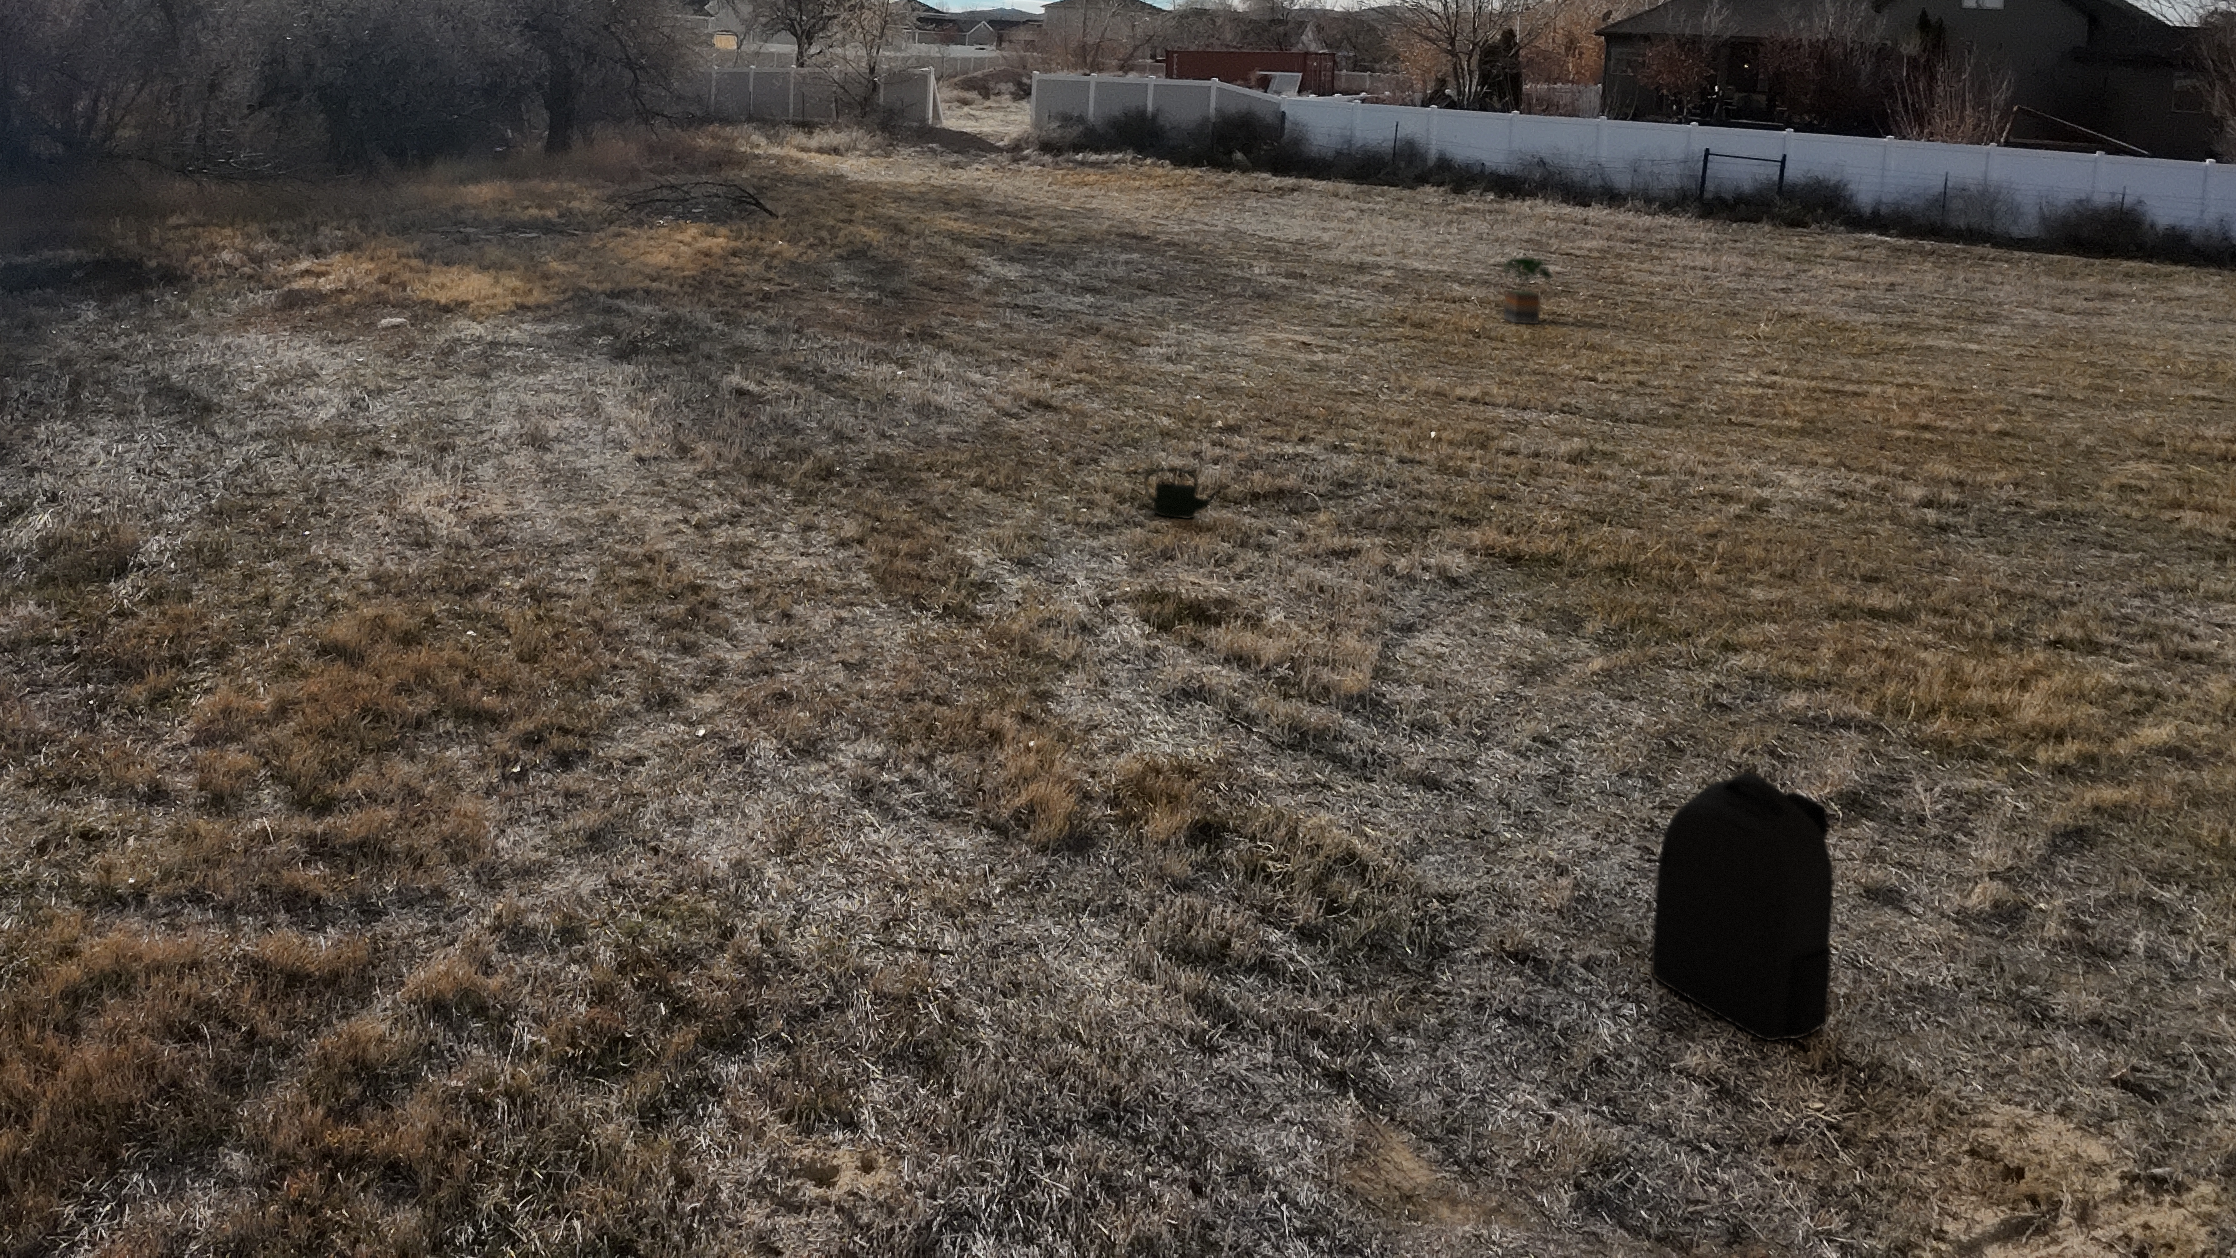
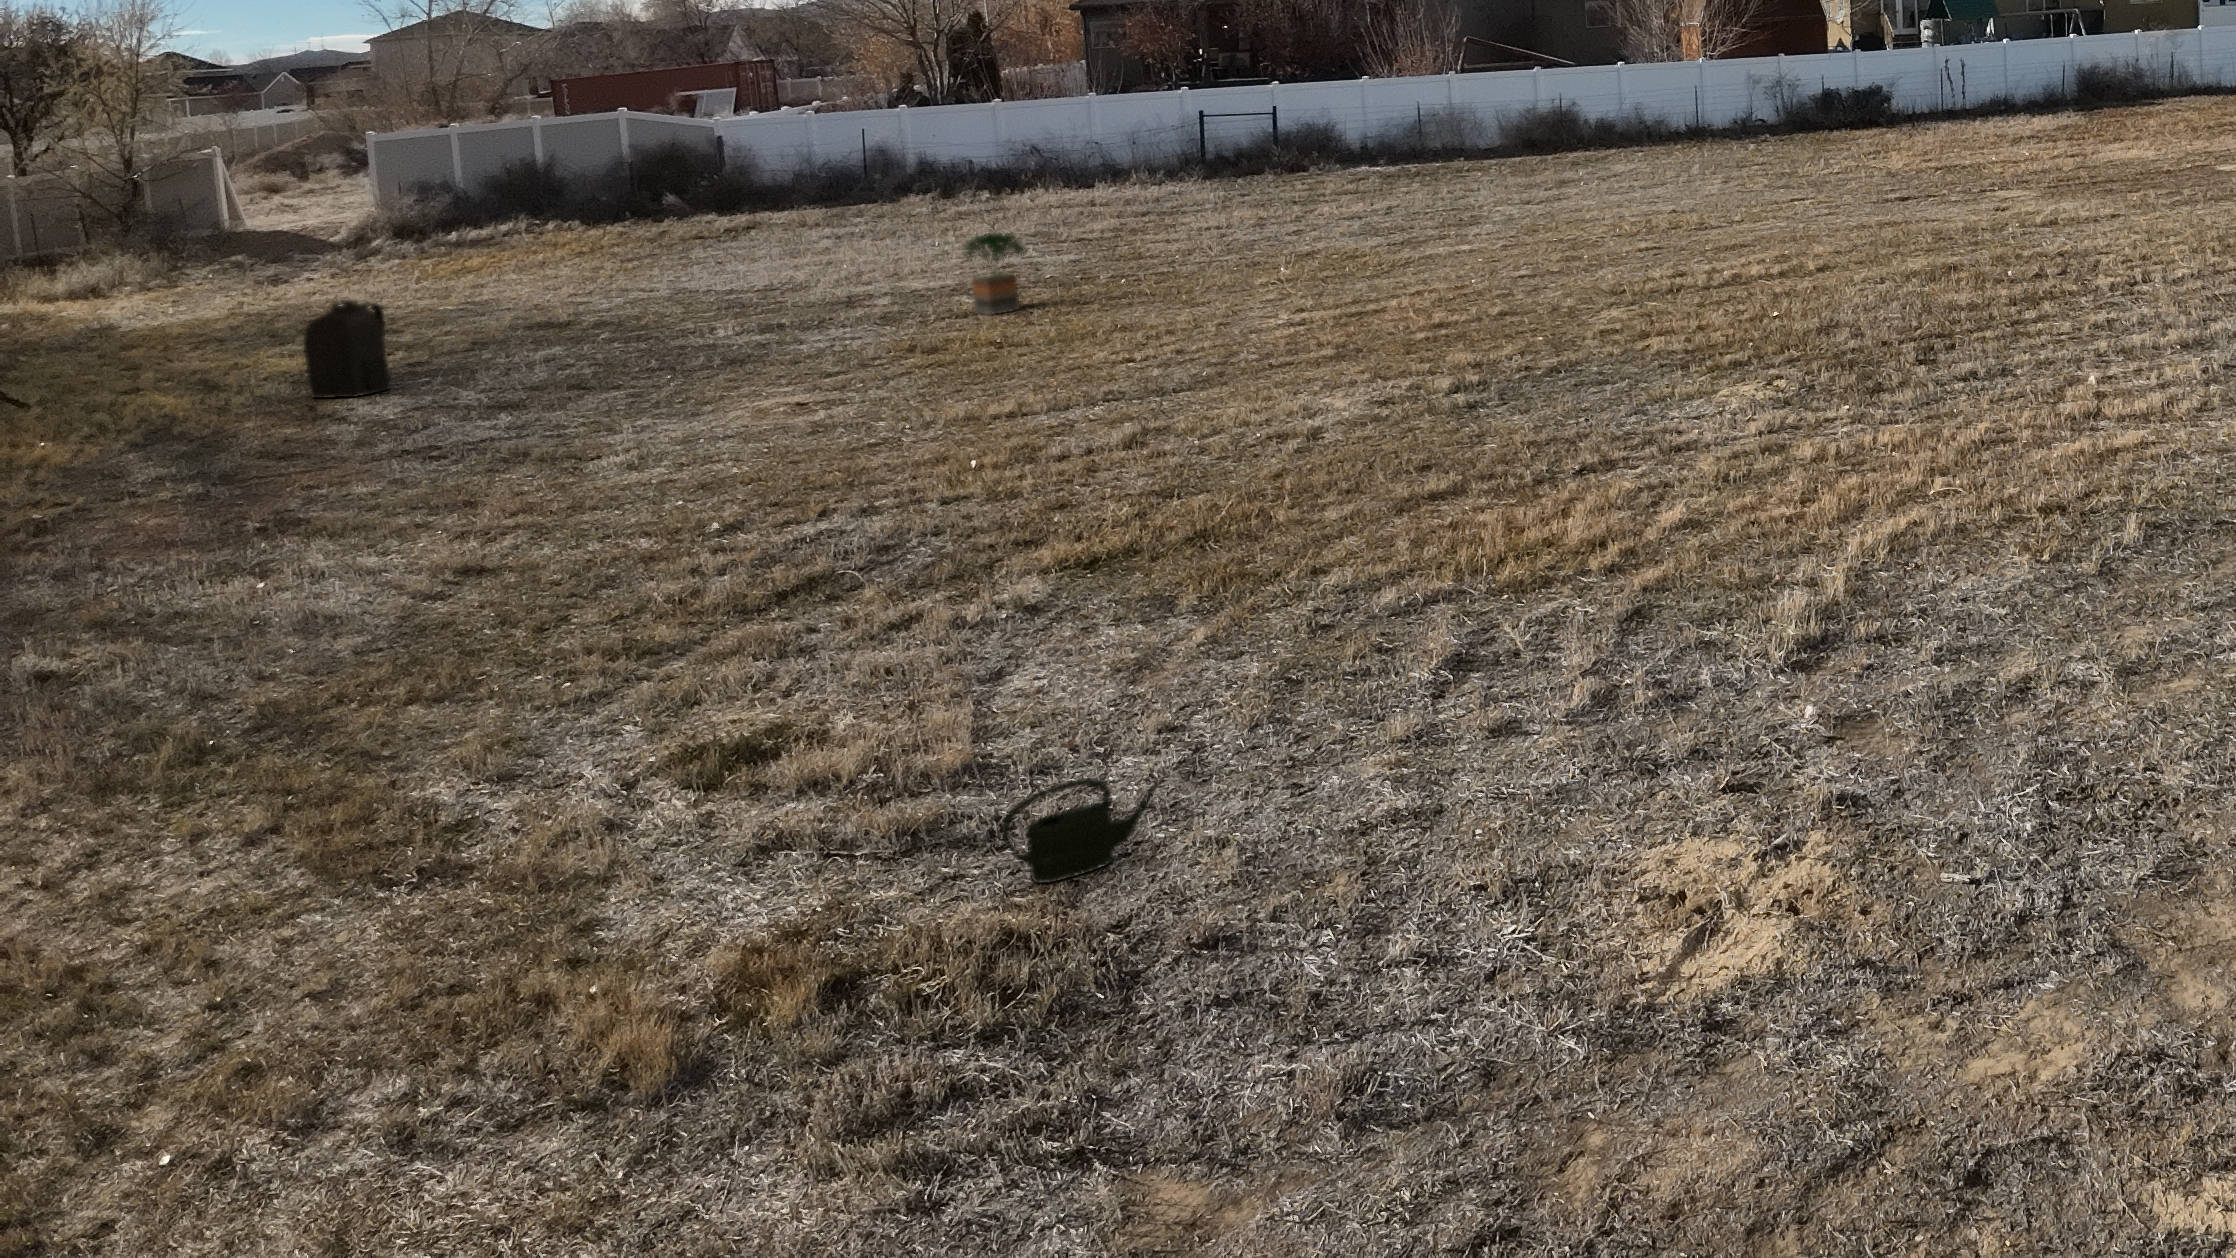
watering can: present [1144,468,1225,519] -> present [1002,778,1164,883]
backpack: present [1651,772,1833,1041] -> present [303,300,392,398]

